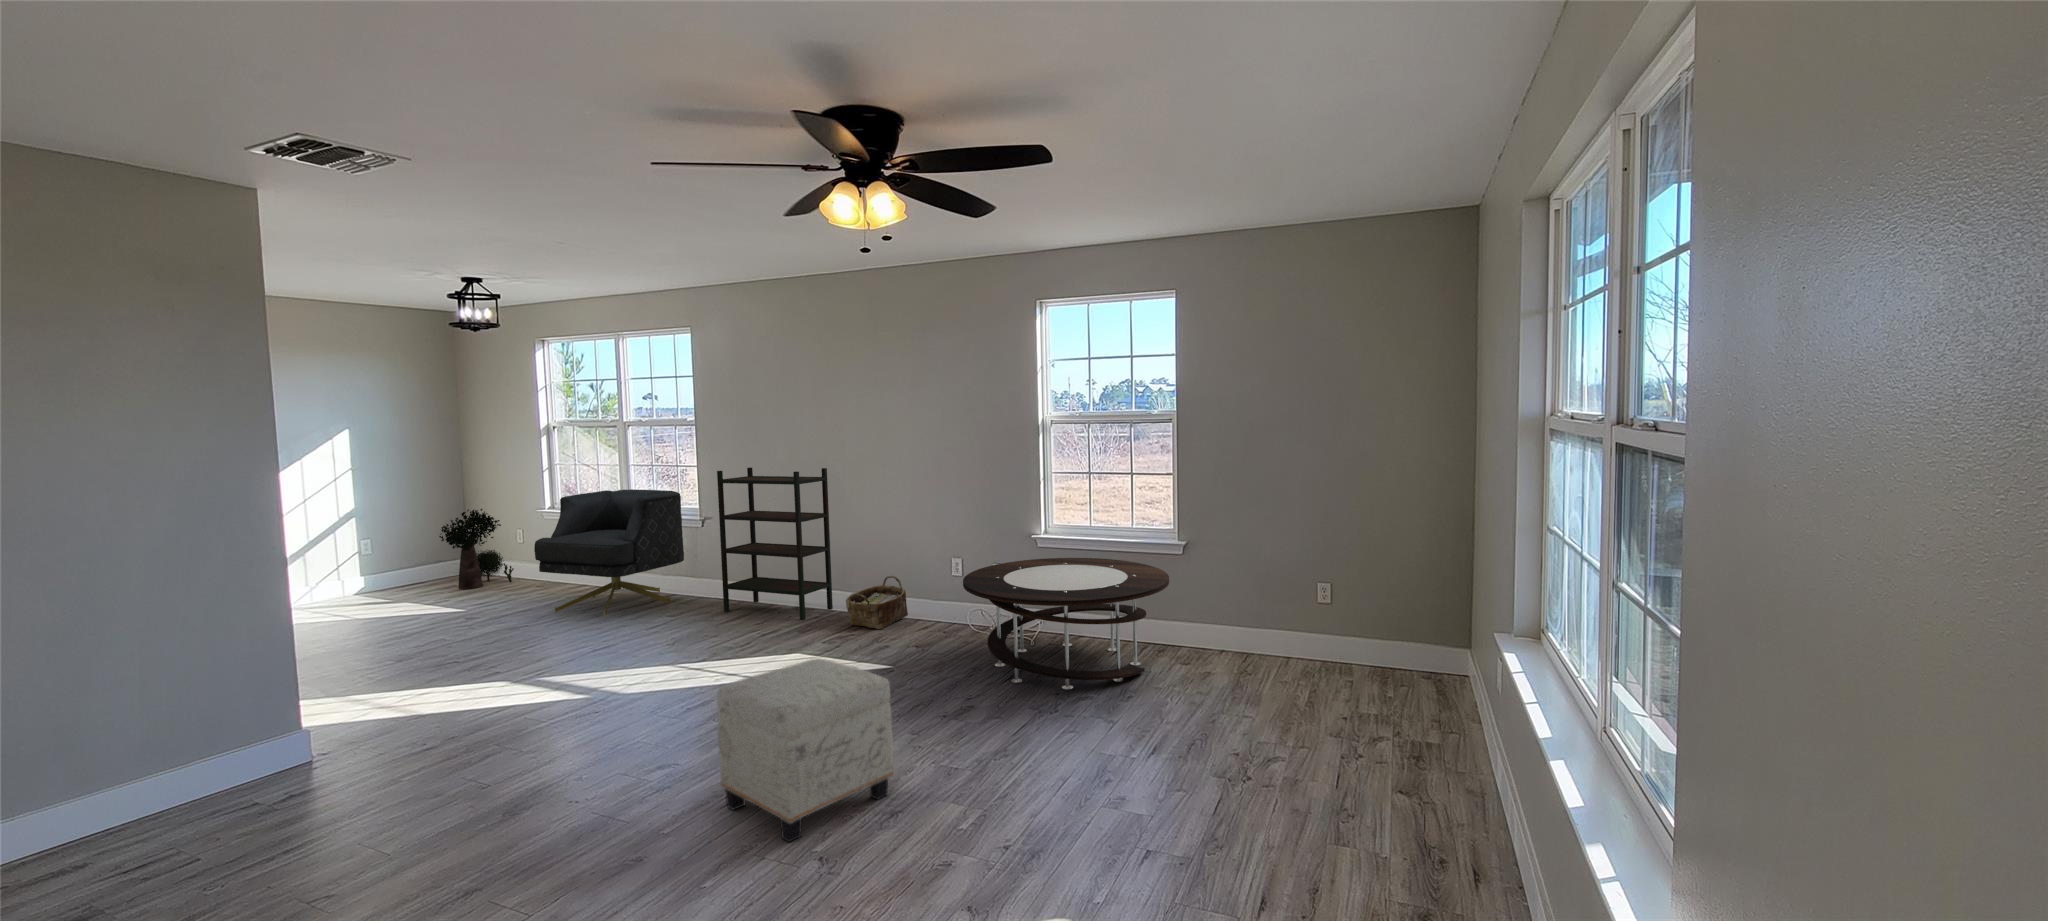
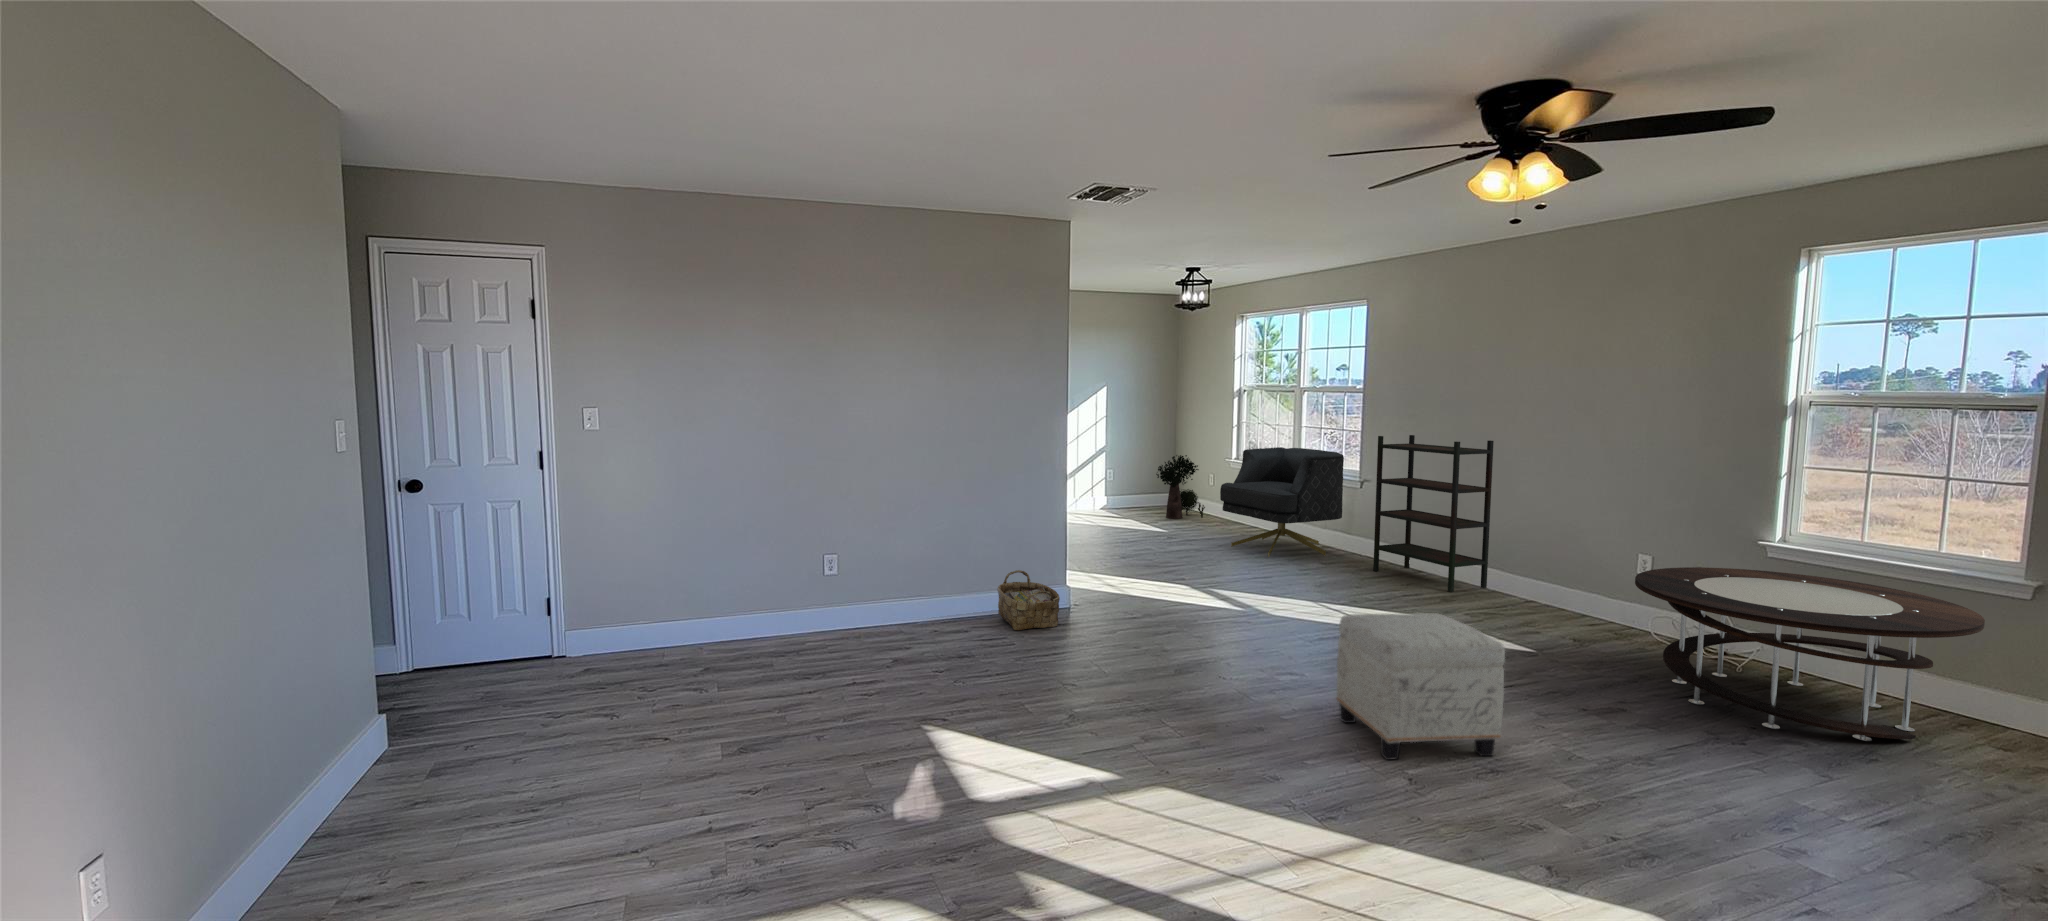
woven basket: present [846,576,908,629] -> present [997,570,1060,631]

